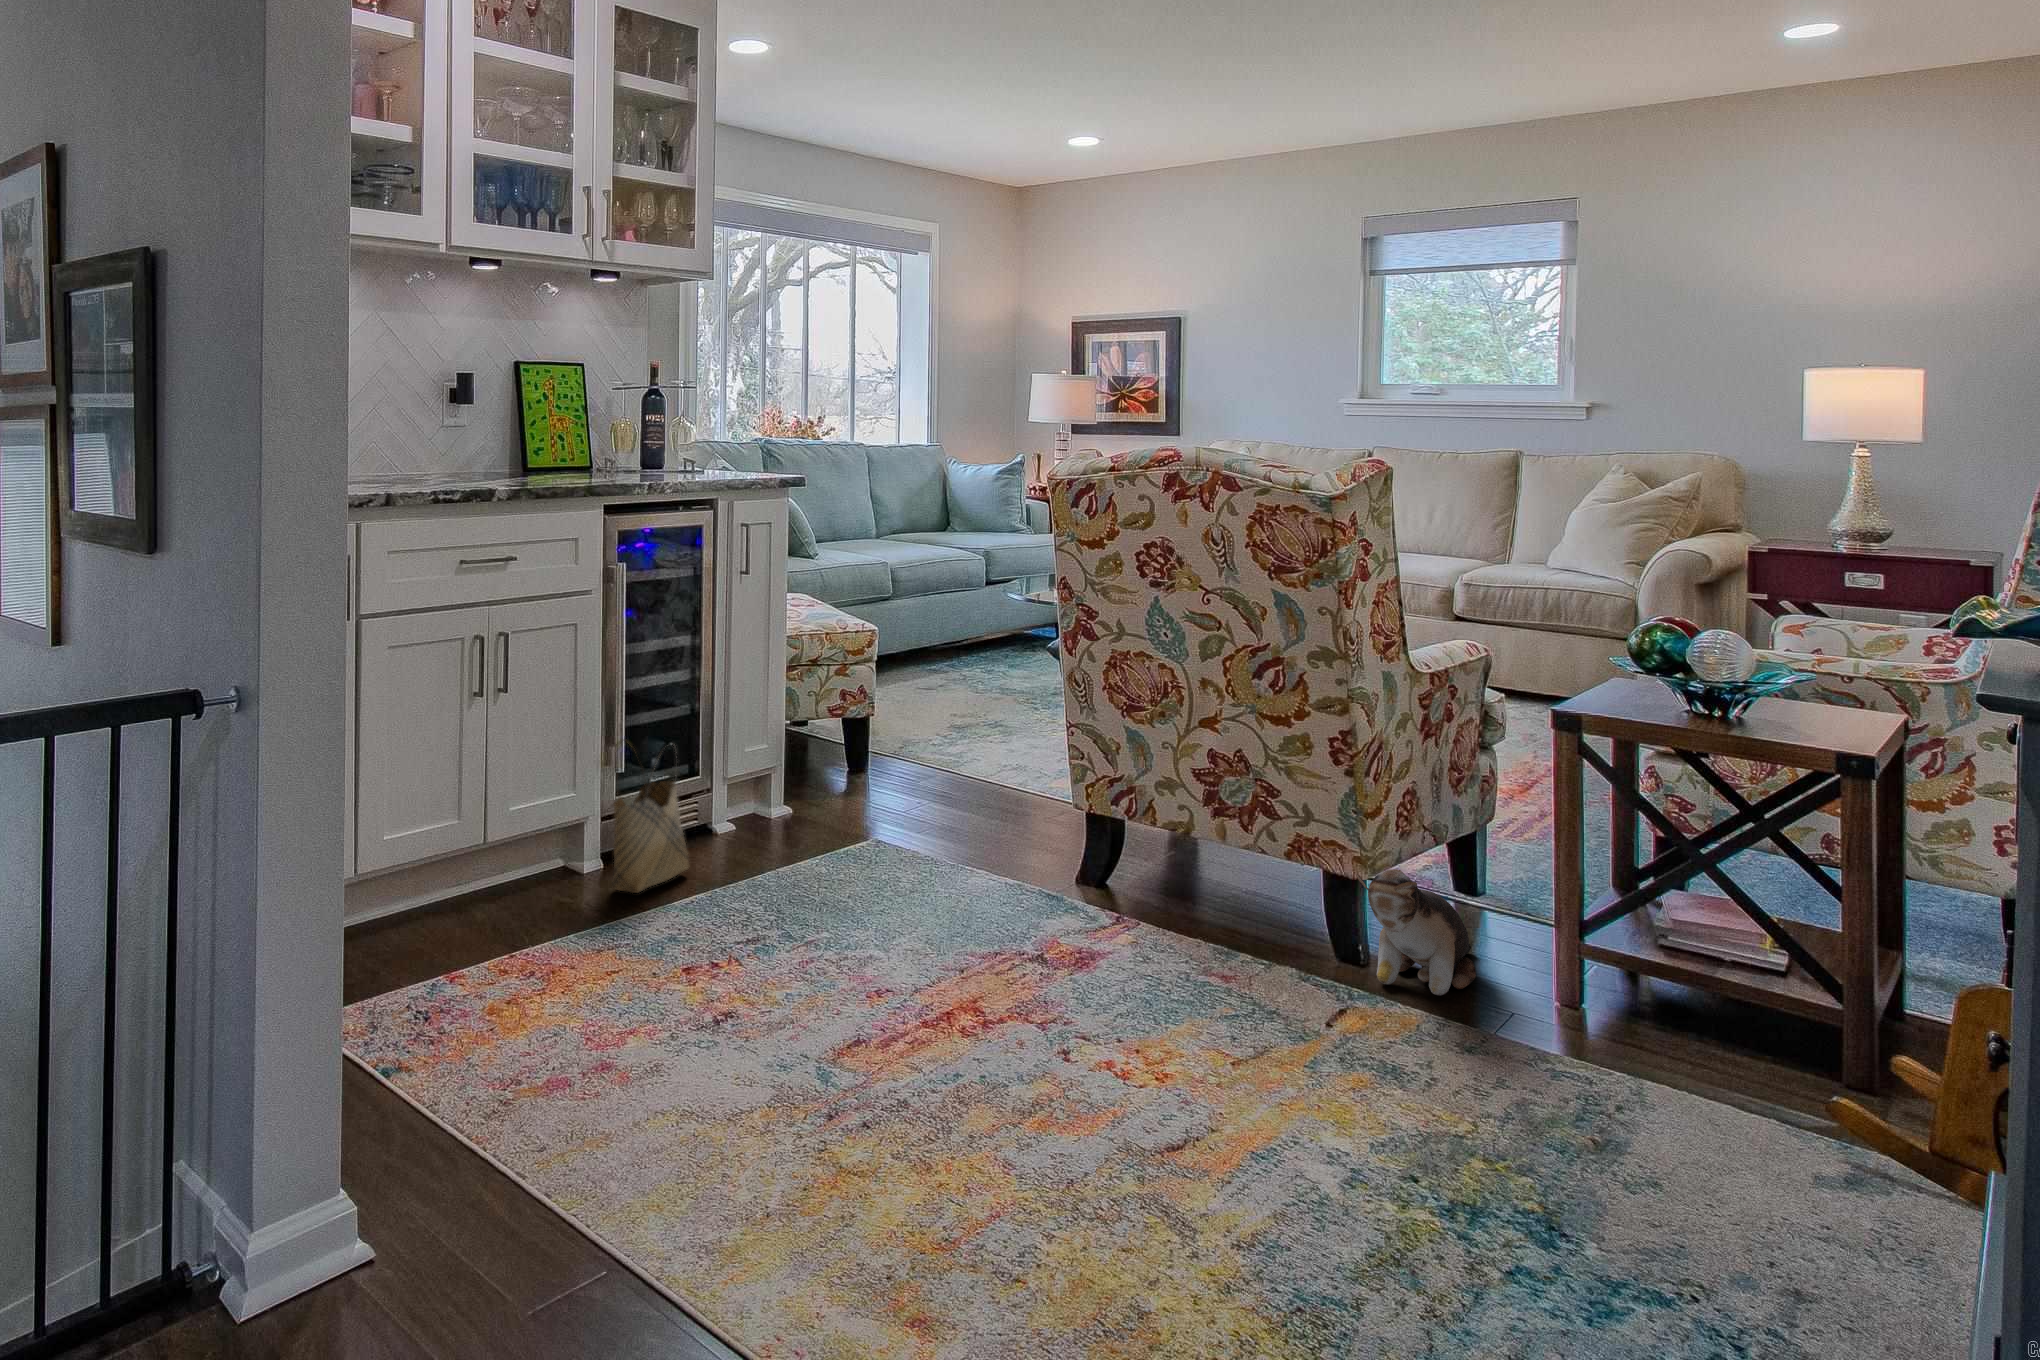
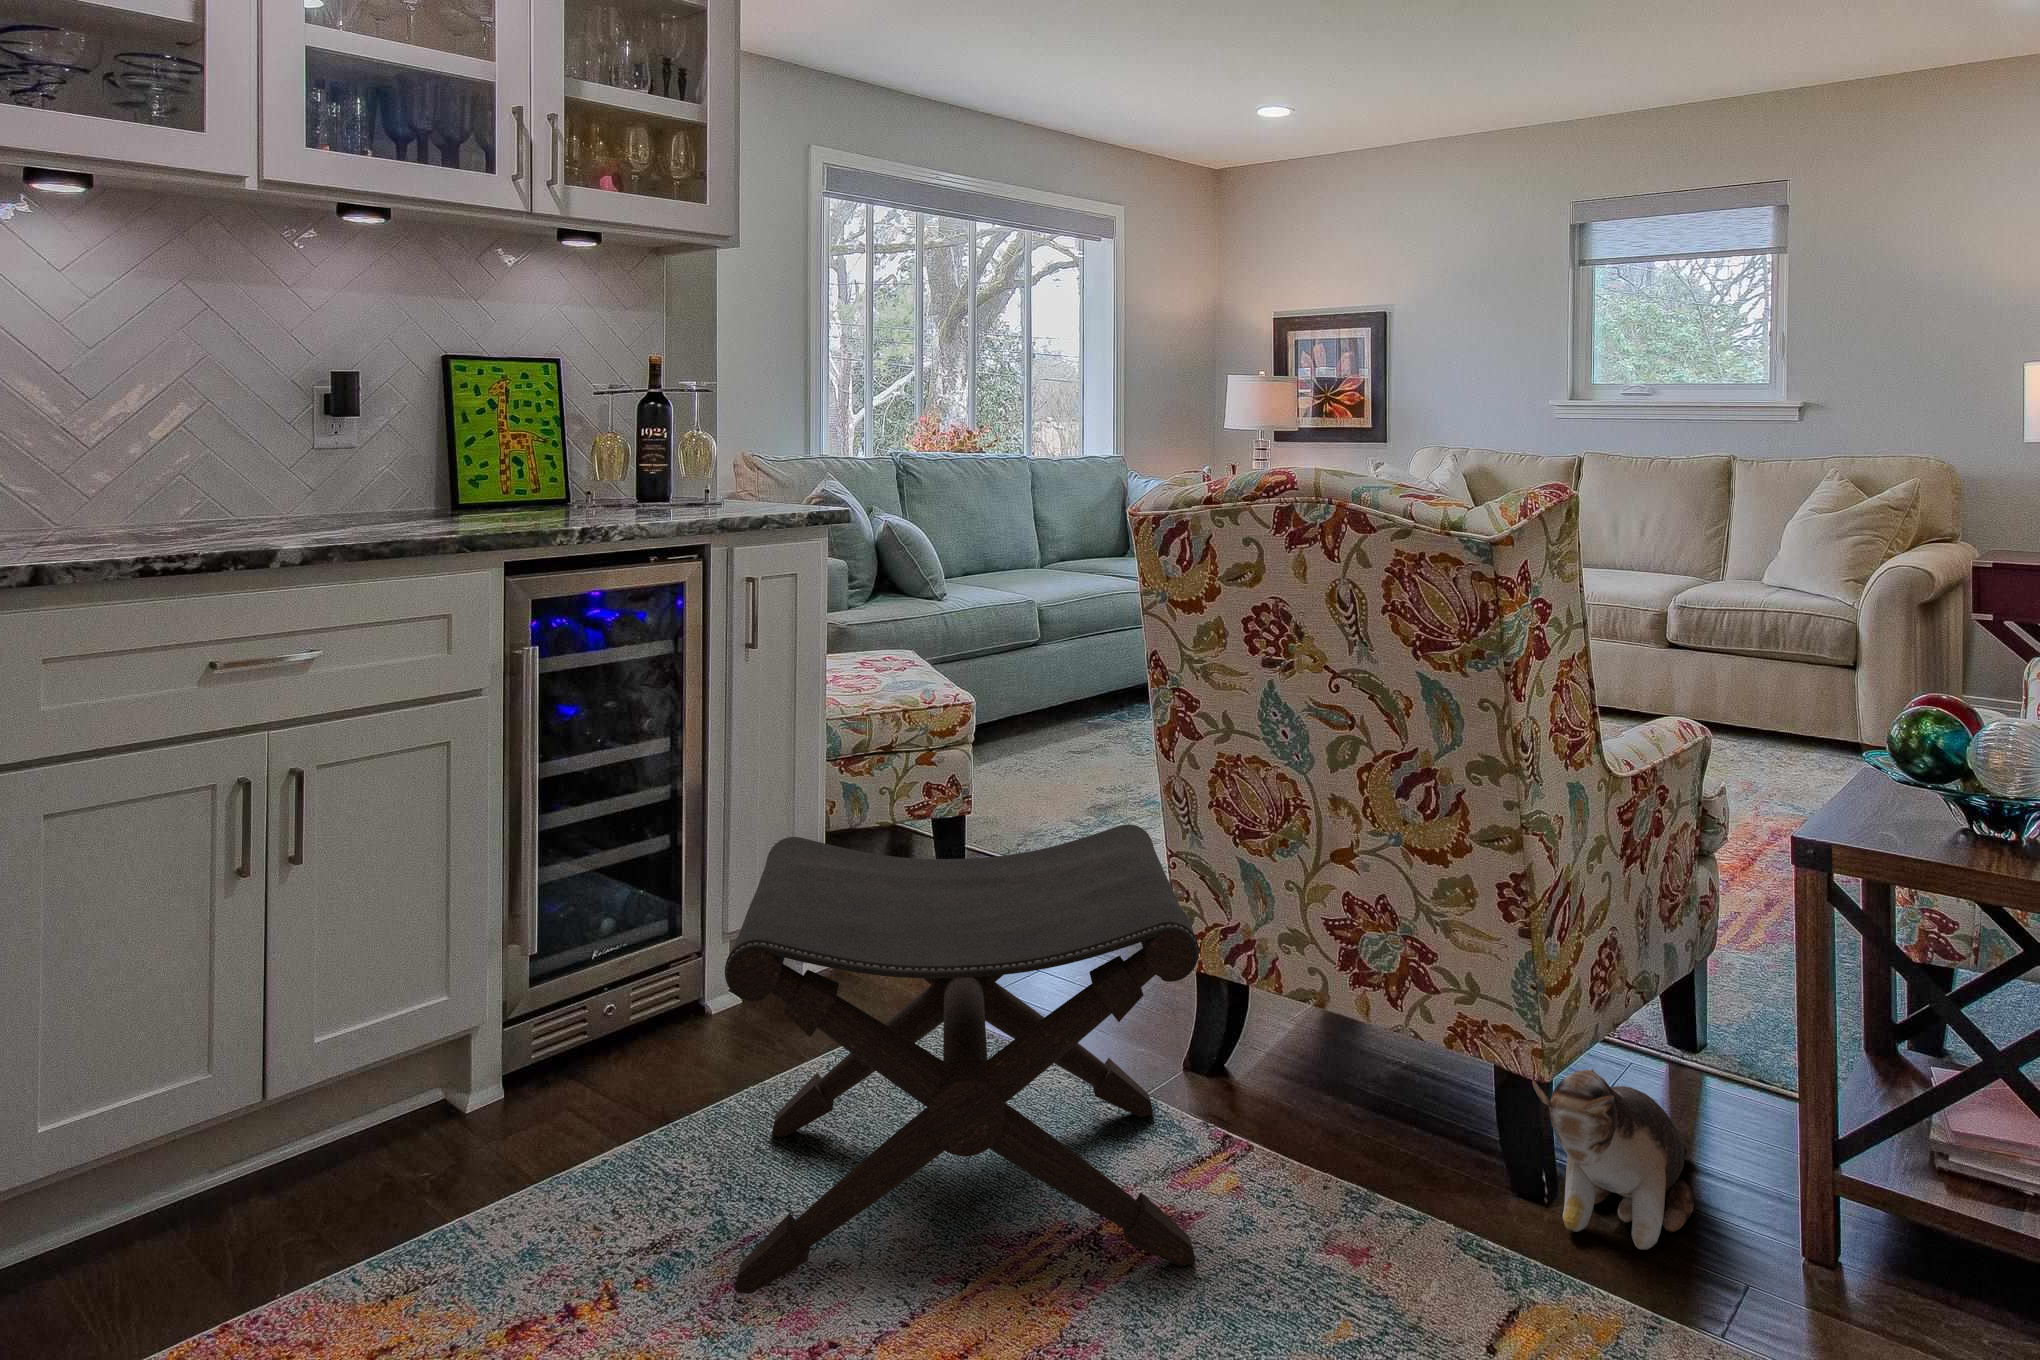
footstool: none [787,698,1116,983] -> present [725,824,1199,1294]
woven basket: present [612,740,689,893] -> none [507,902,639,1139]

